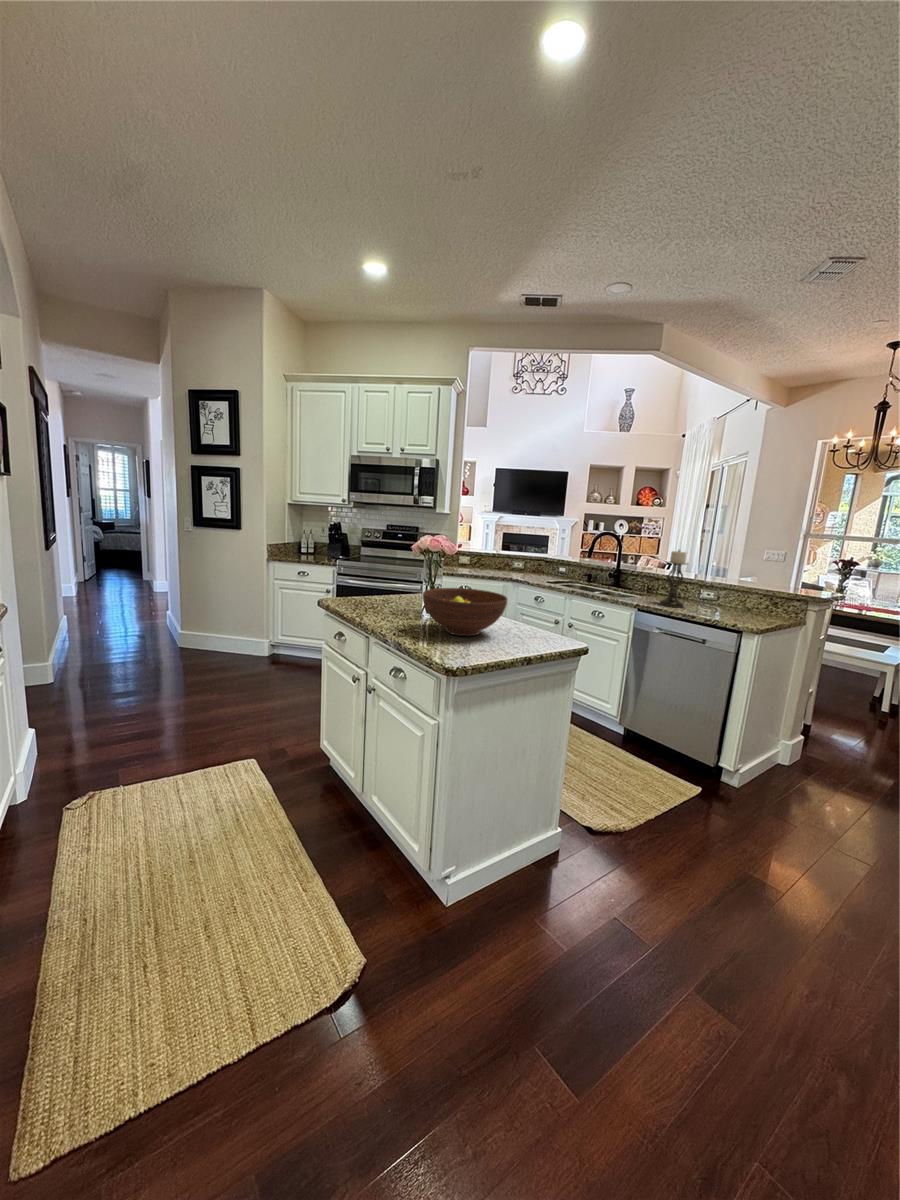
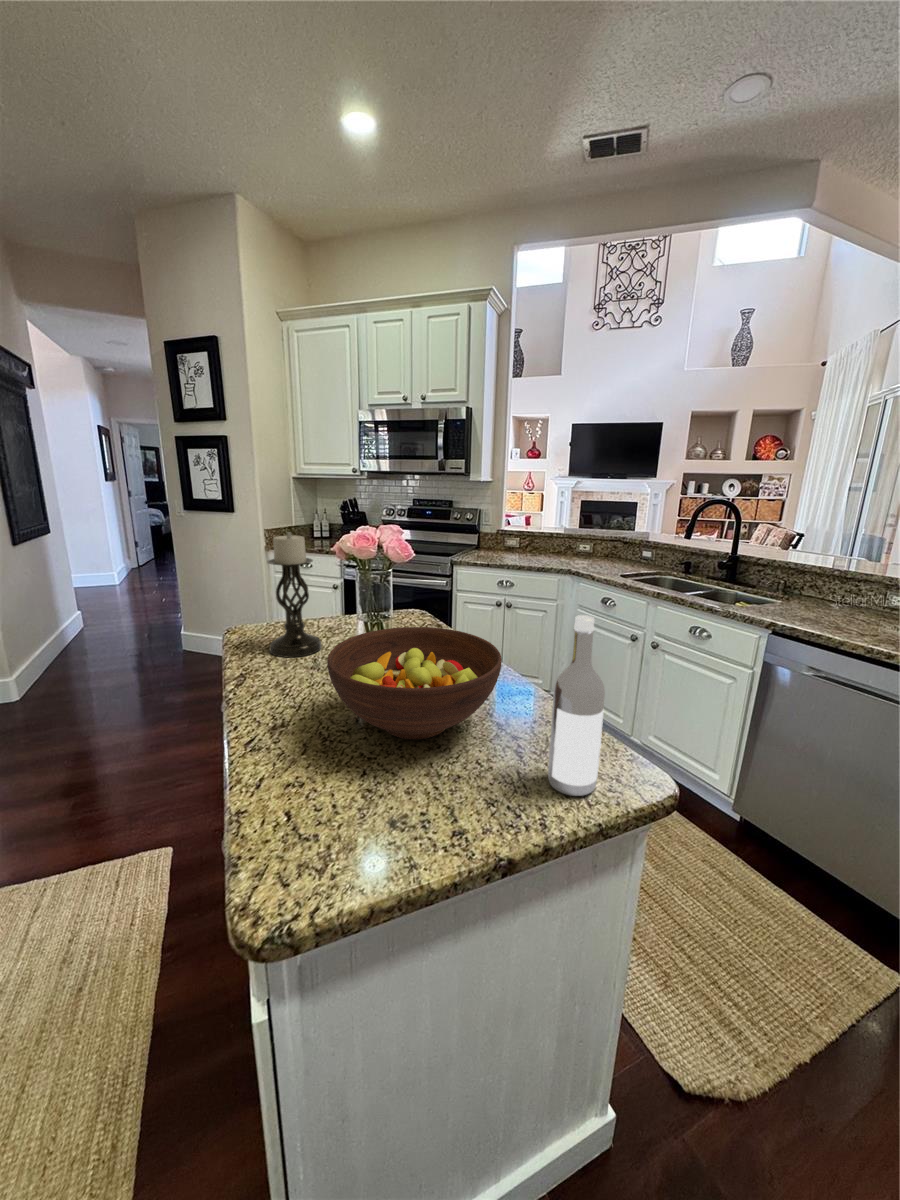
candle holder: present [659,550,687,608] -> present [268,532,321,657]
wine bottle: none [533,570,558,649] -> present [548,615,605,796]

